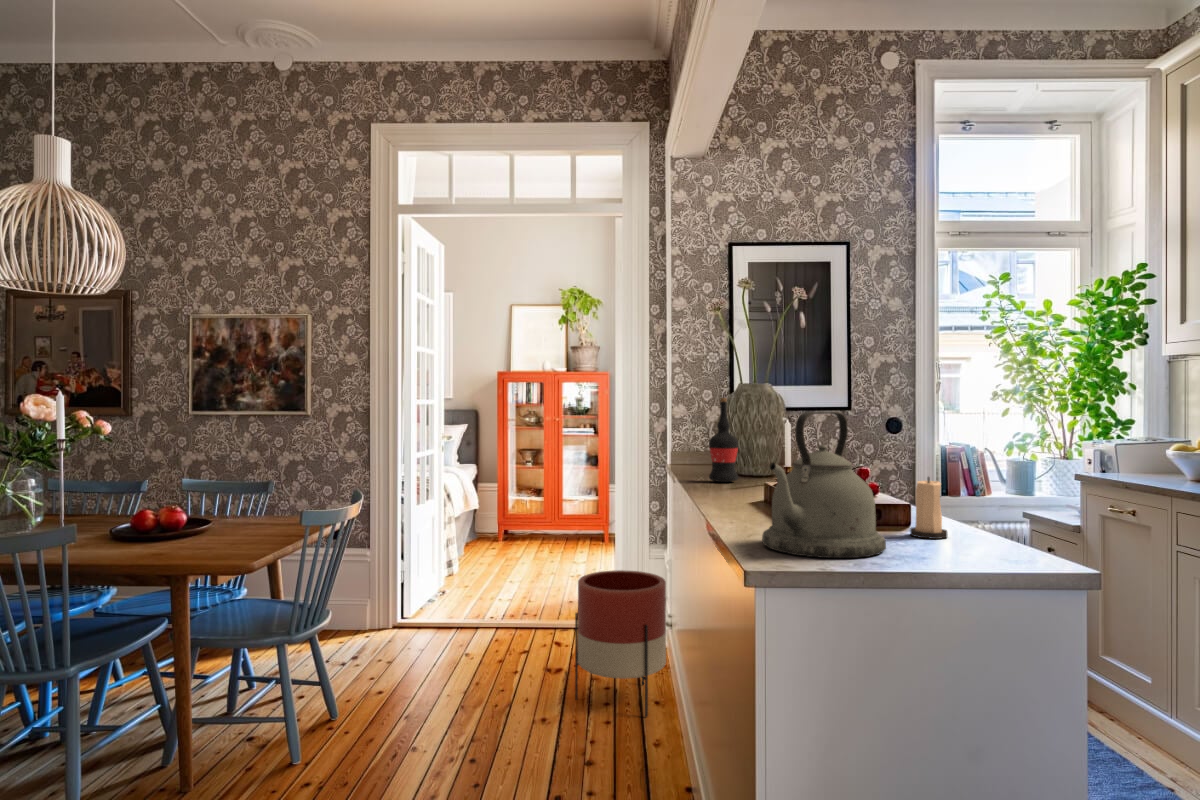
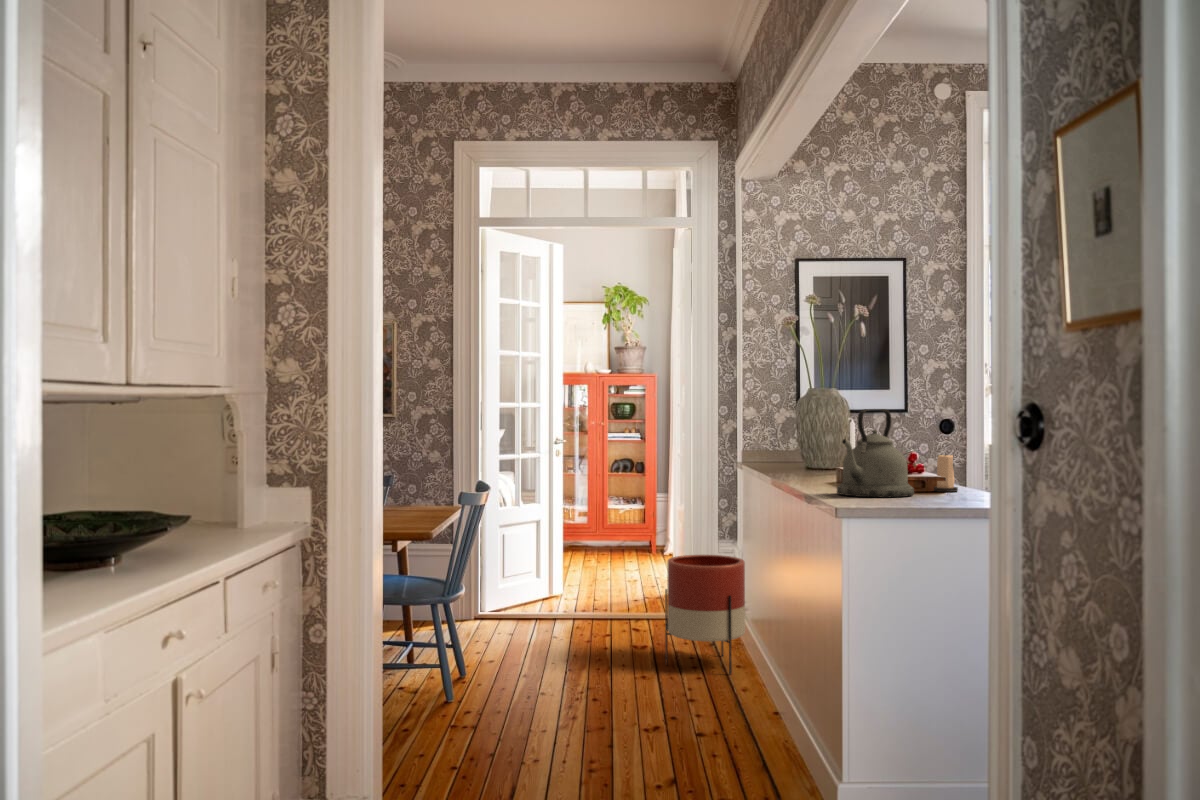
wine bottle: present [709,398,738,482] -> none [784,400,809,471]

